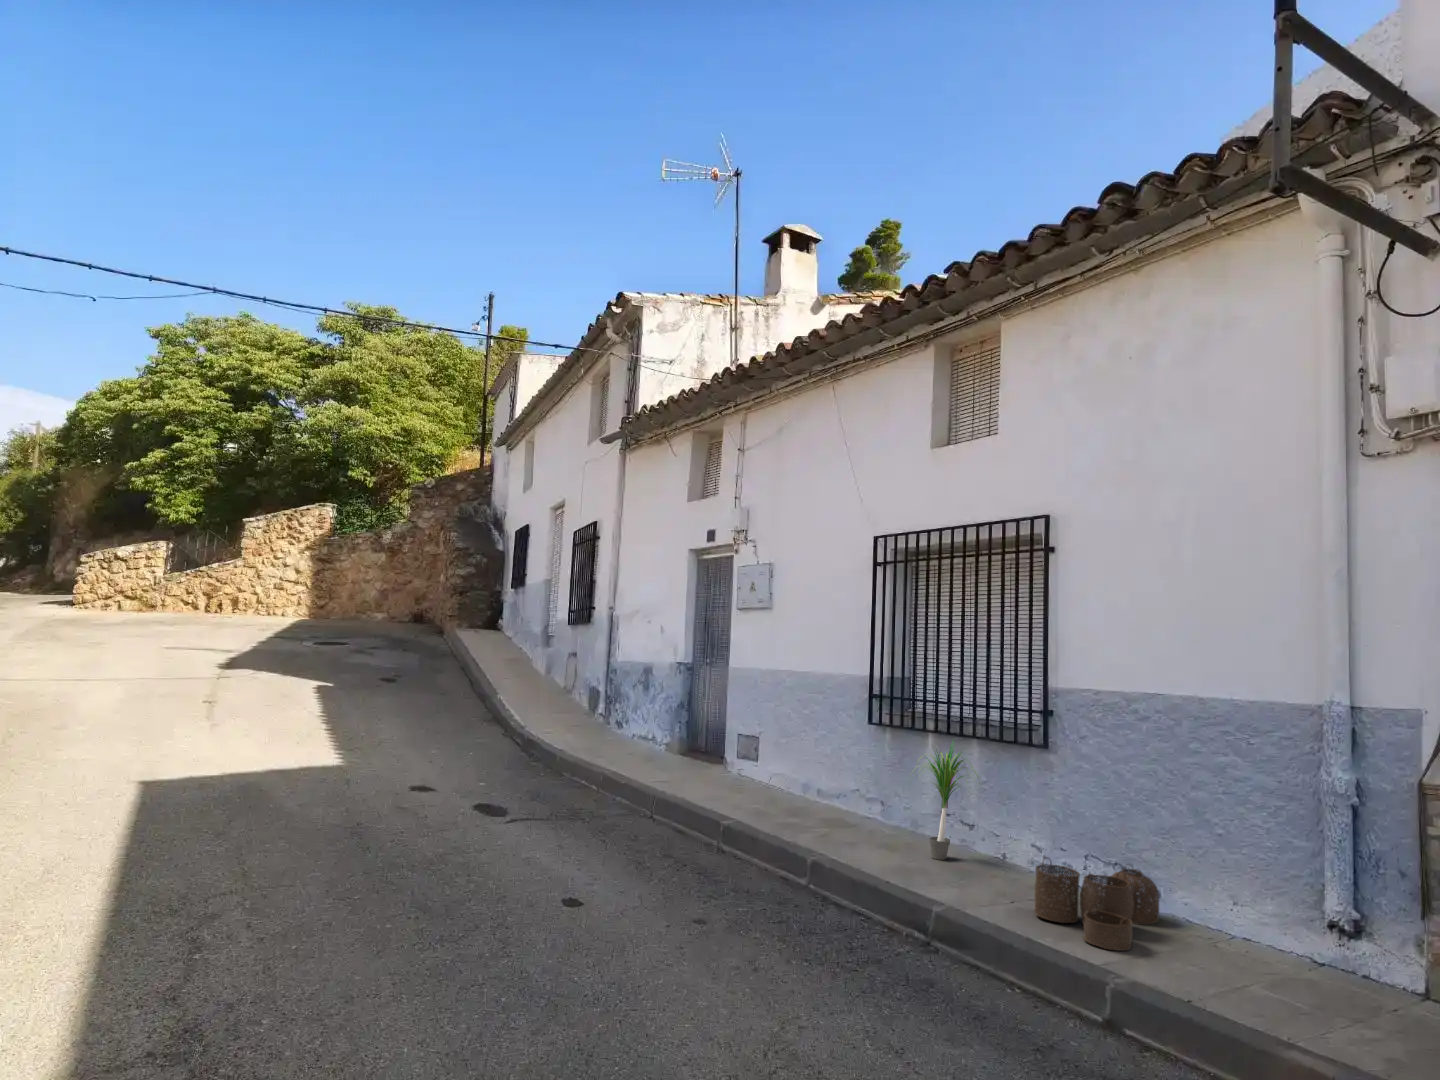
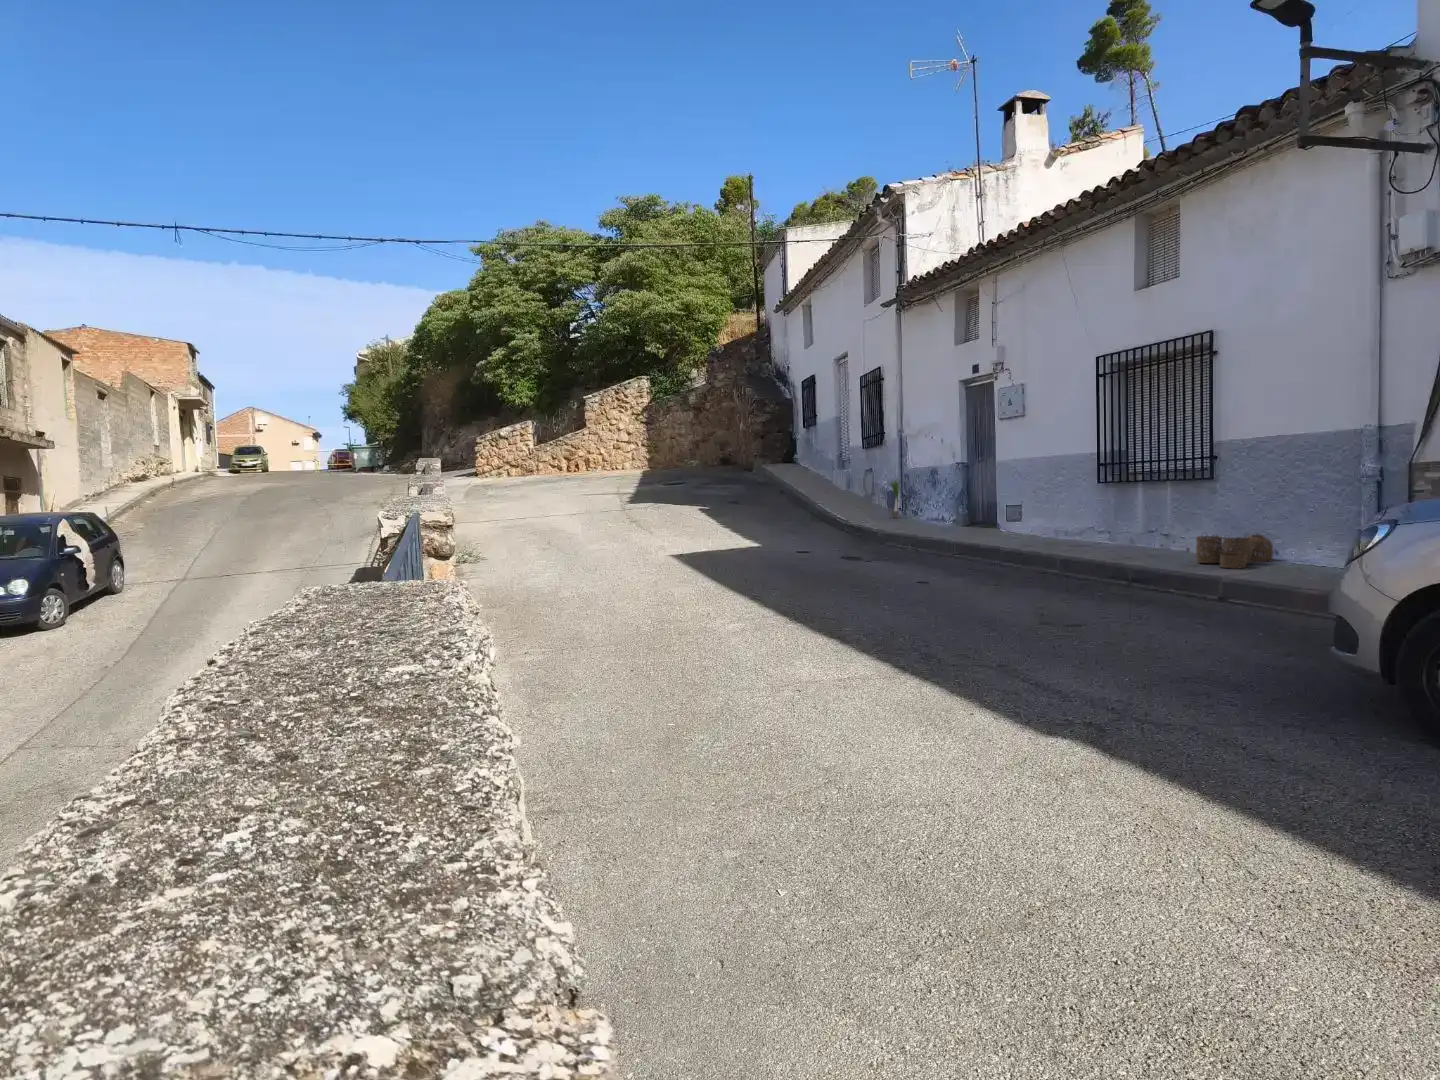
potted plant: present [913,746,979,860] -> present [889,477,901,518]

